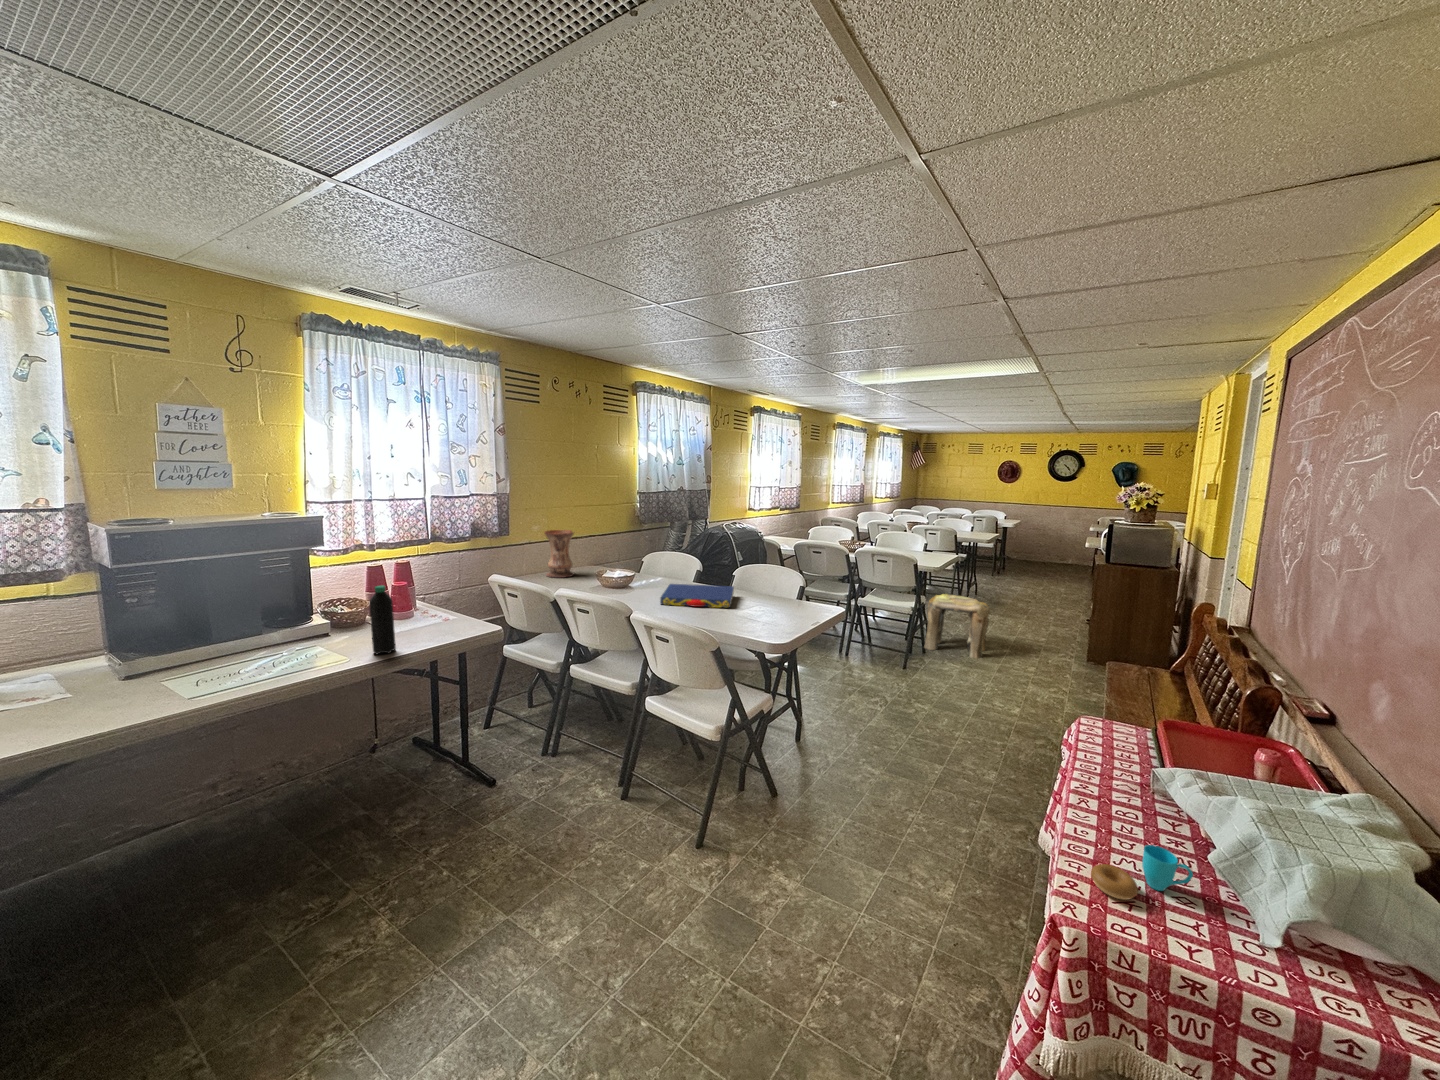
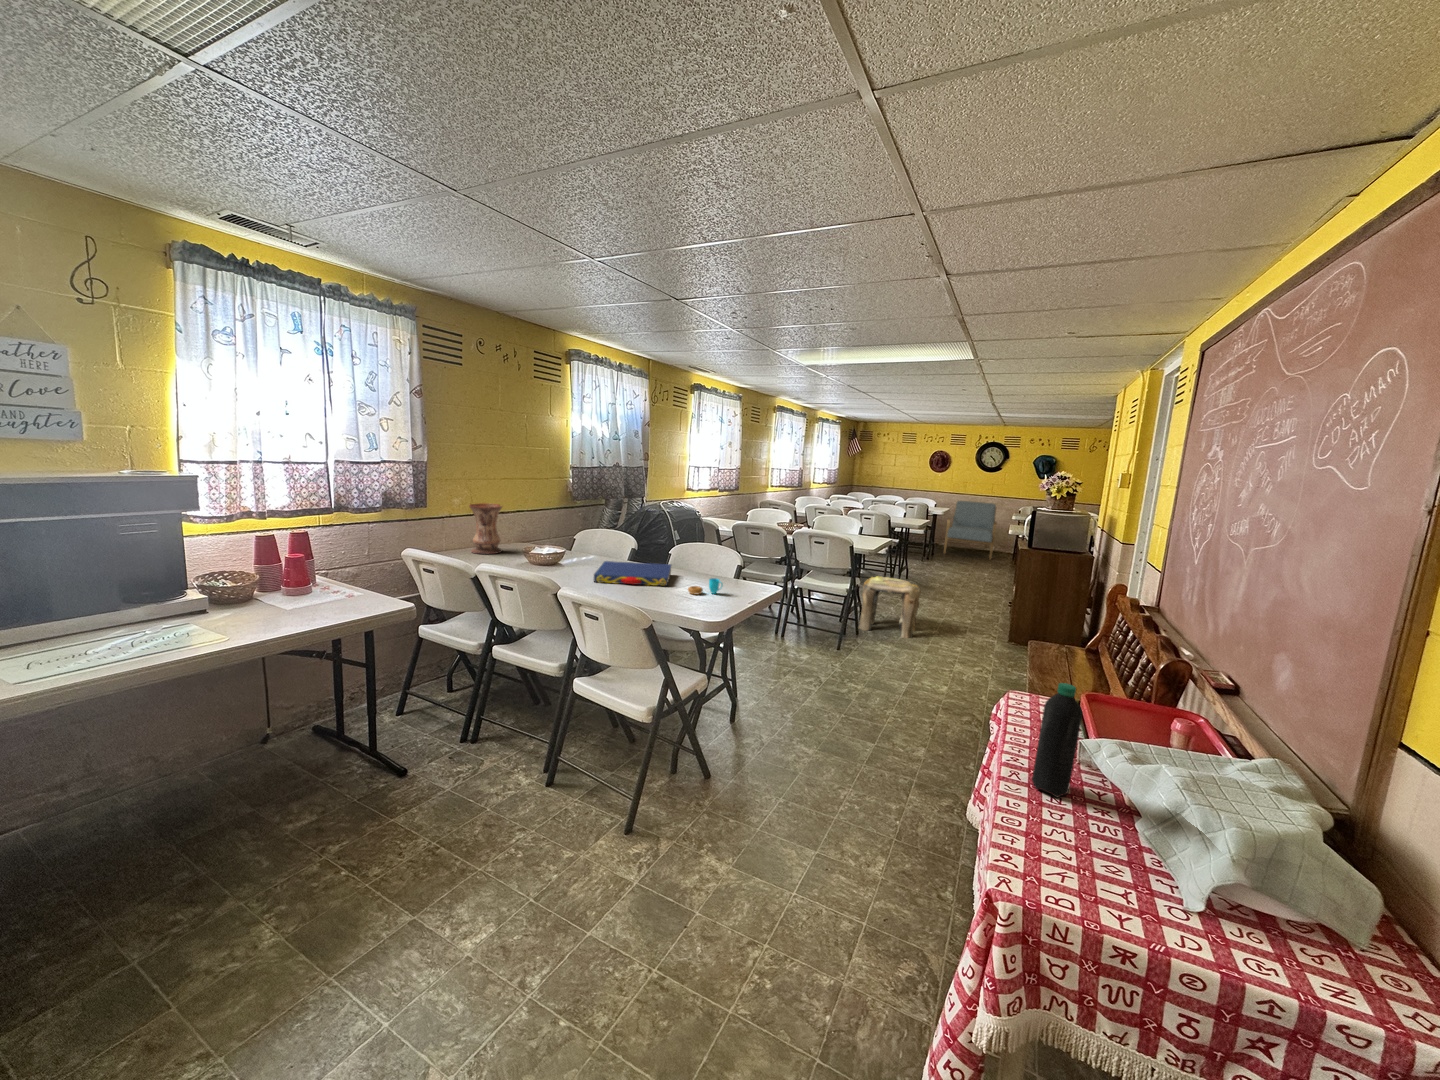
chair: none [1016,512,1075,574] -> present [944,501,997,559]
water bottle: present [369,586,396,654] -> present [1032,683,1082,797]
cup: present [1091,845,1193,900] -> present [688,578,723,595]

